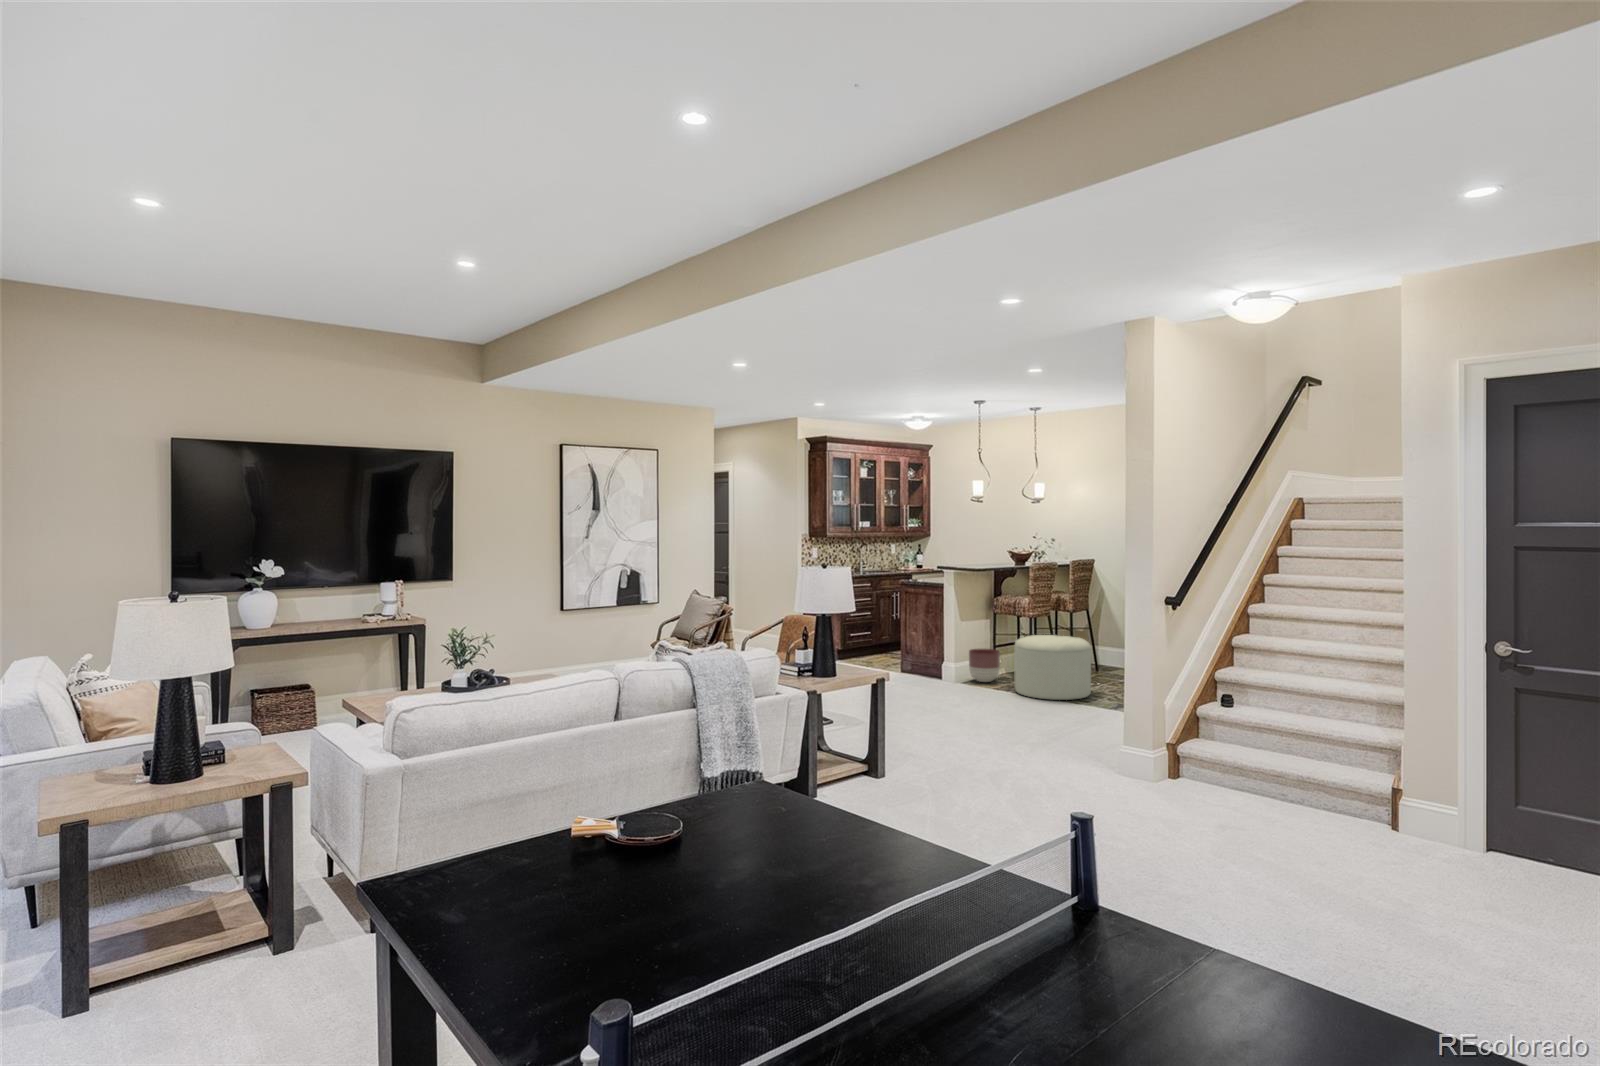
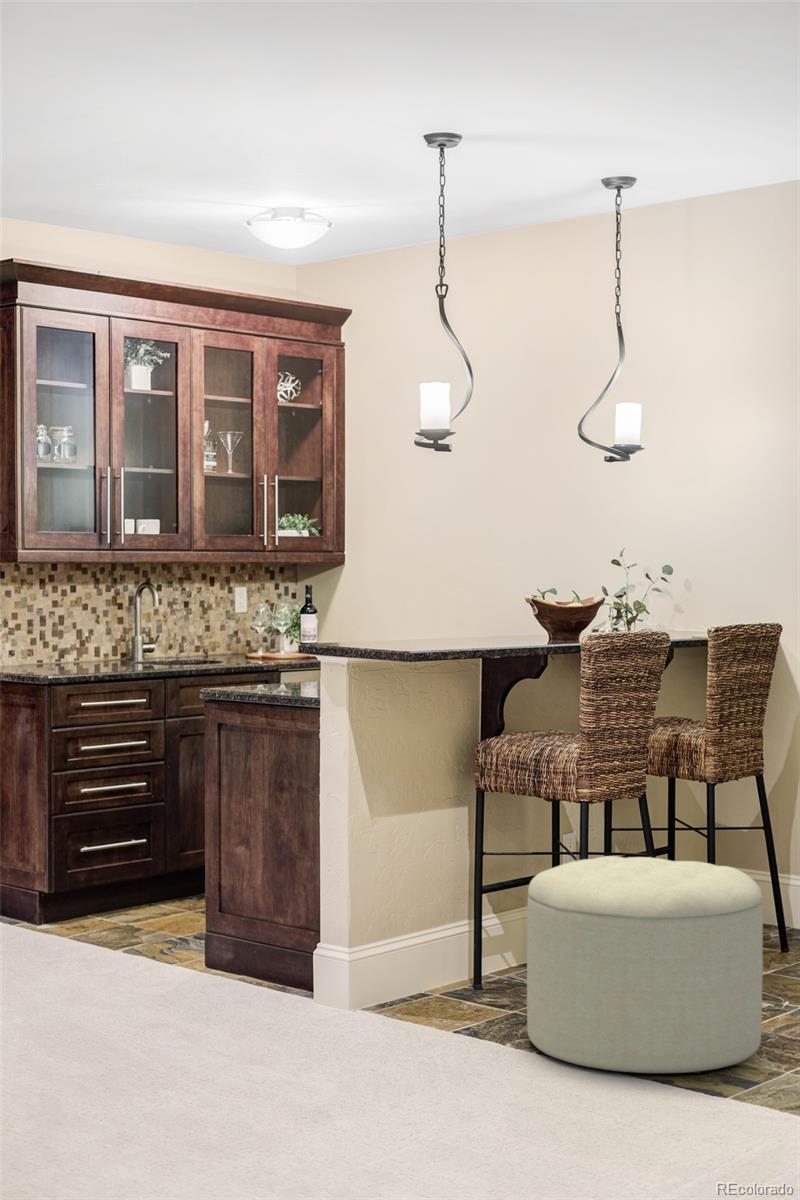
planter: present [969,649,1000,682] -> none [397,897,491,1003]

